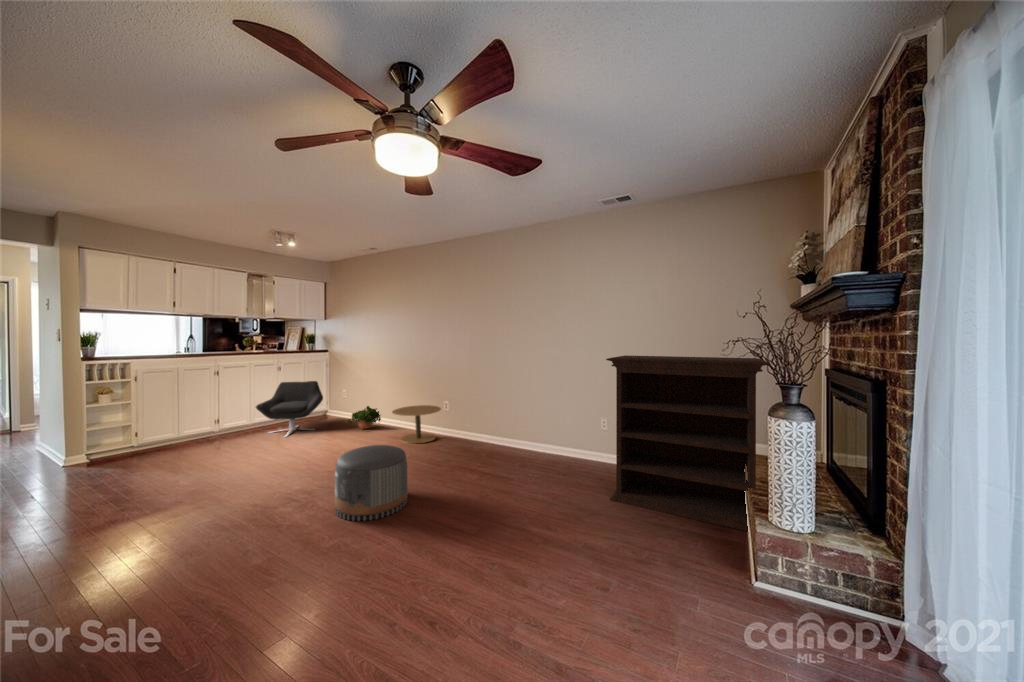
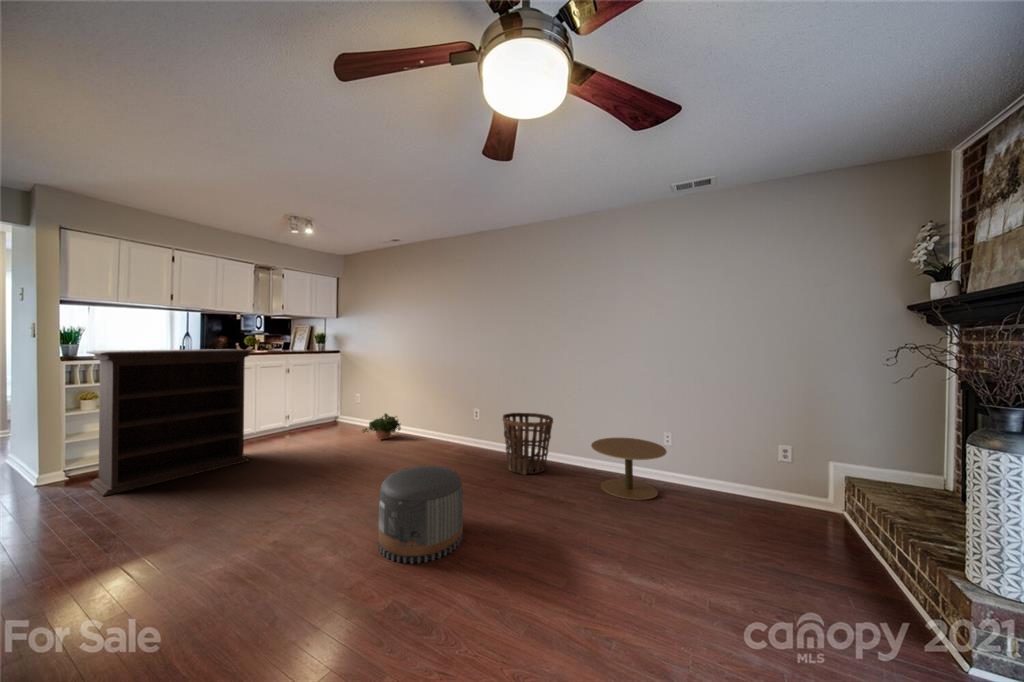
bookshelf: present [606,355,770,531] -> present [87,349,254,496]
lounge chair: present [256,381,323,437] -> none [262,385,335,449]
basket: none [462,403,507,457] -> present [503,413,553,474]
side table: present [392,405,441,443] -> present [591,438,667,500]

